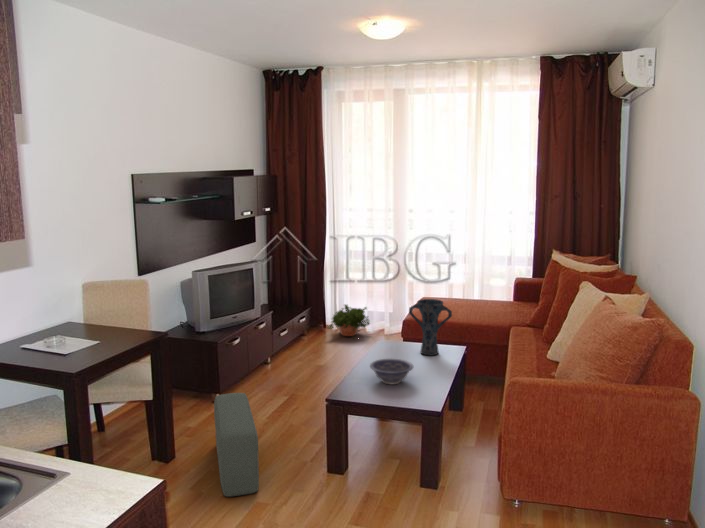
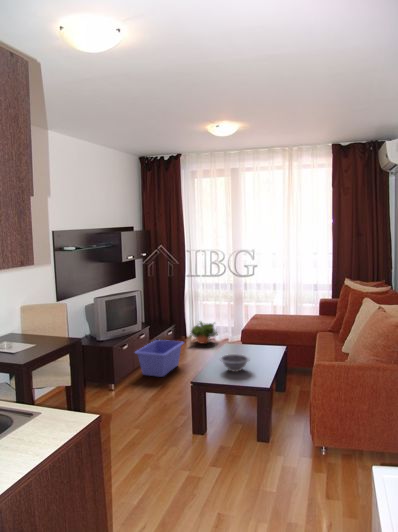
vase: present [409,299,452,355] -> none [246,313,276,352]
storage bin: none [250,331,321,384] -> present [135,340,184,377]
pouf: present [214,393,259,497] -> none [112,381,145,451]

